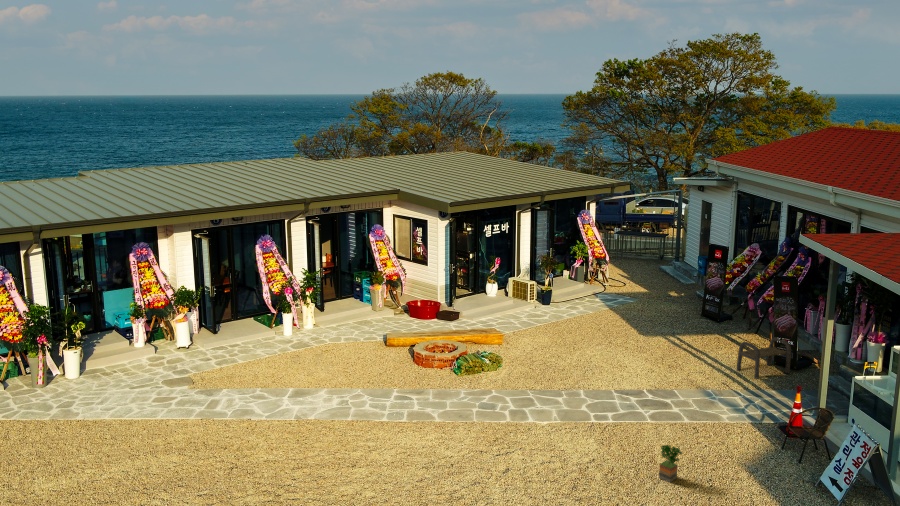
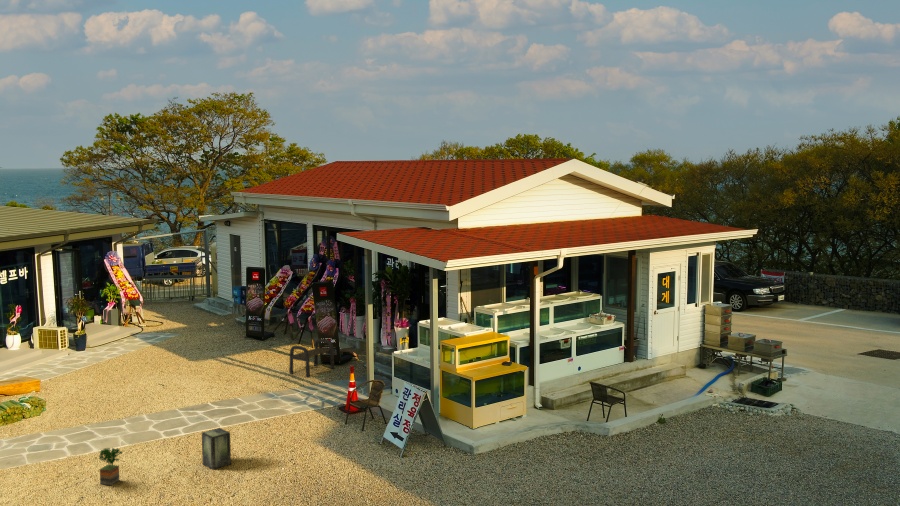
storage box: none [620,432,650,474] -> present [202,428,231,470]
potted tree: present [659,445,682,482] -> present [99,448,122,485]

